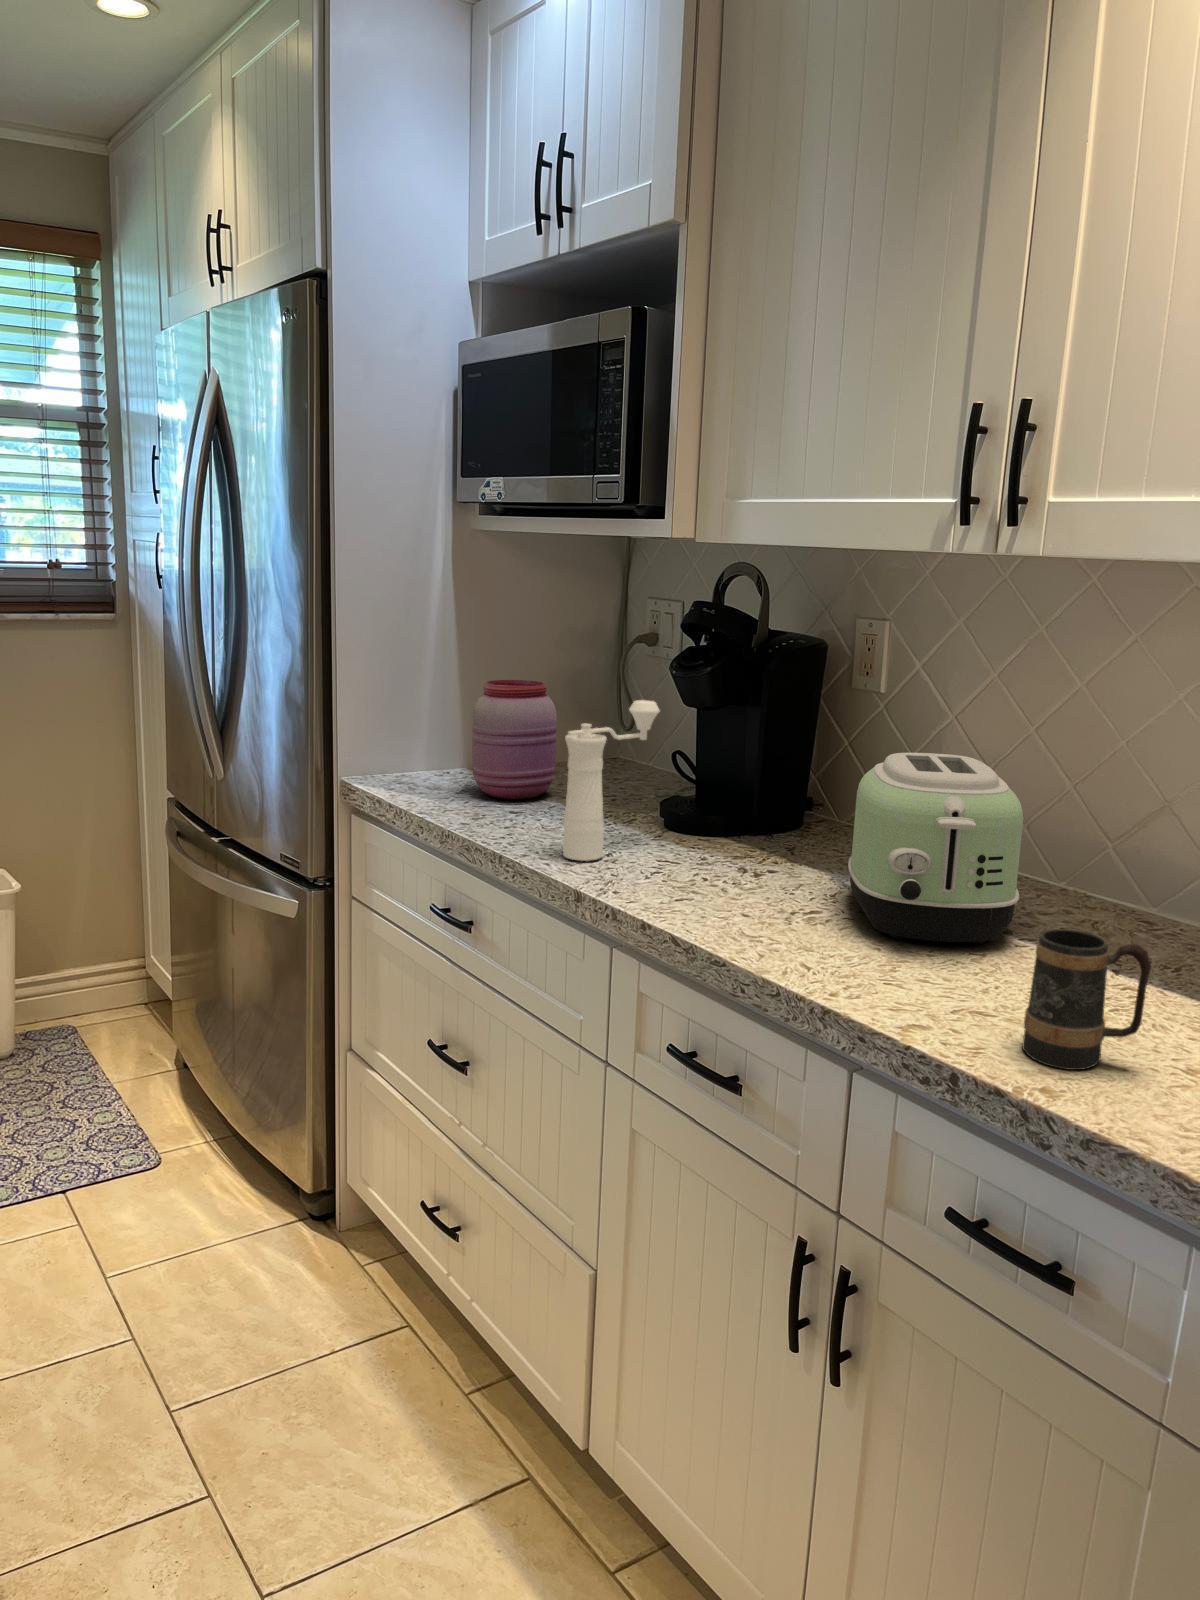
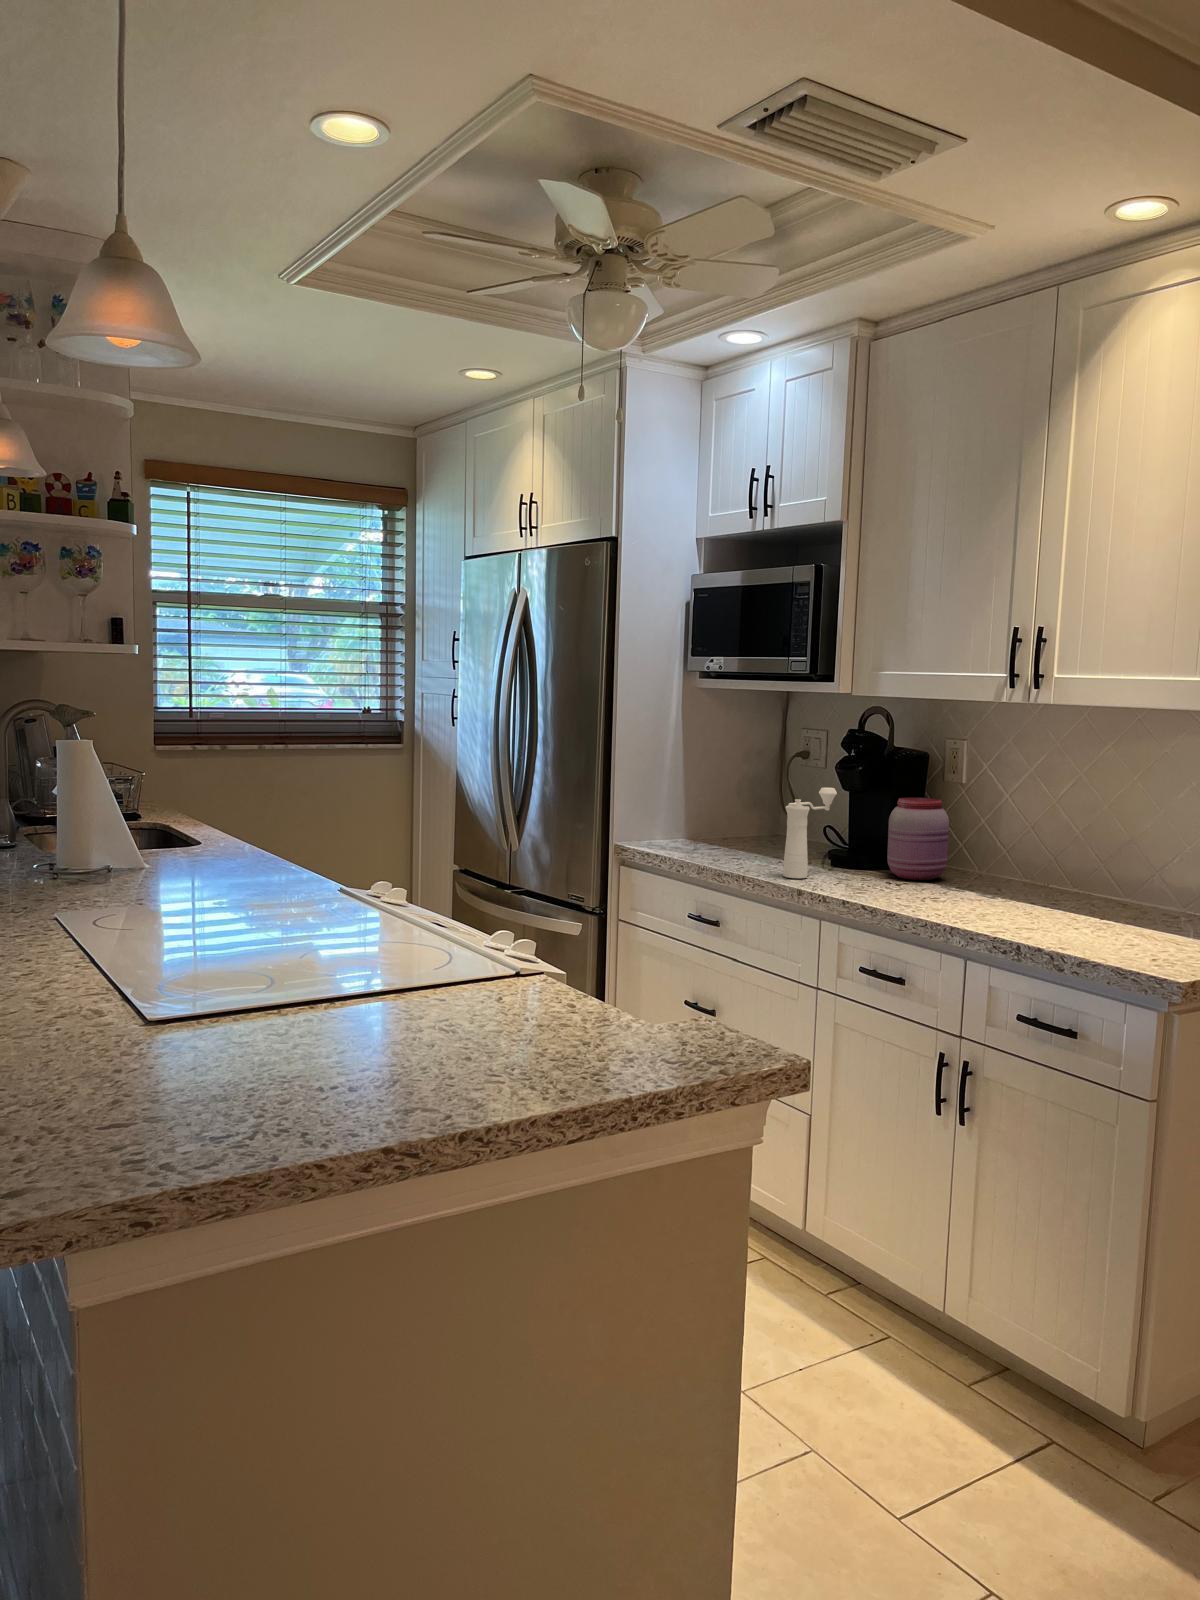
jar: present [472,680,557,799] -> present [887,798,949,880]
toaster: present [848,753,1023,944] -> none [955,811,1050,908]
mug: present [1022,929,1151,1070] -> none [1051,880,1108,943]

